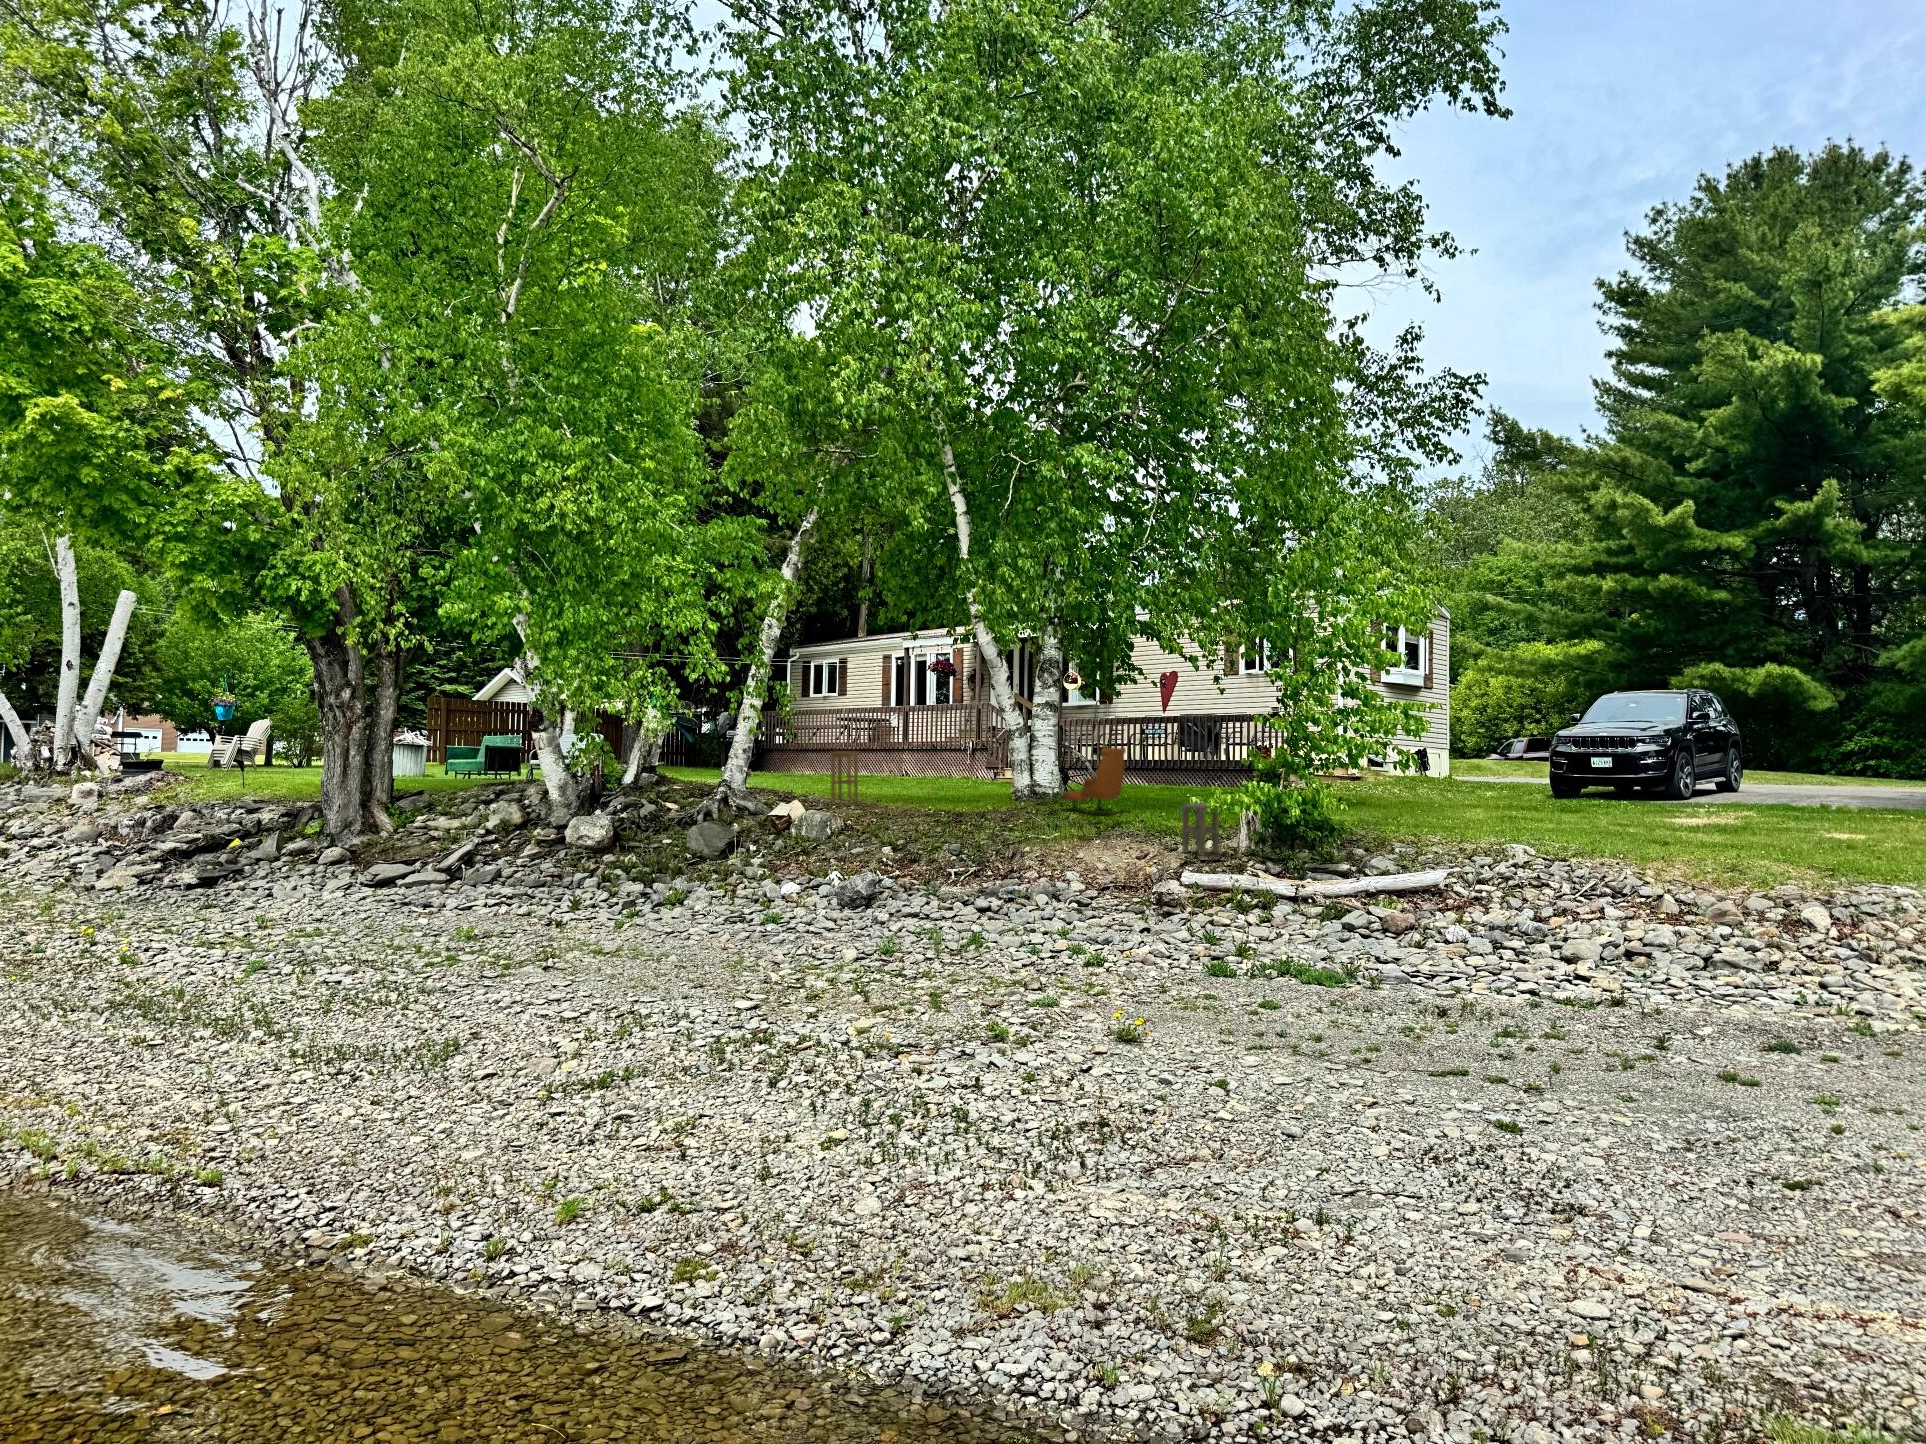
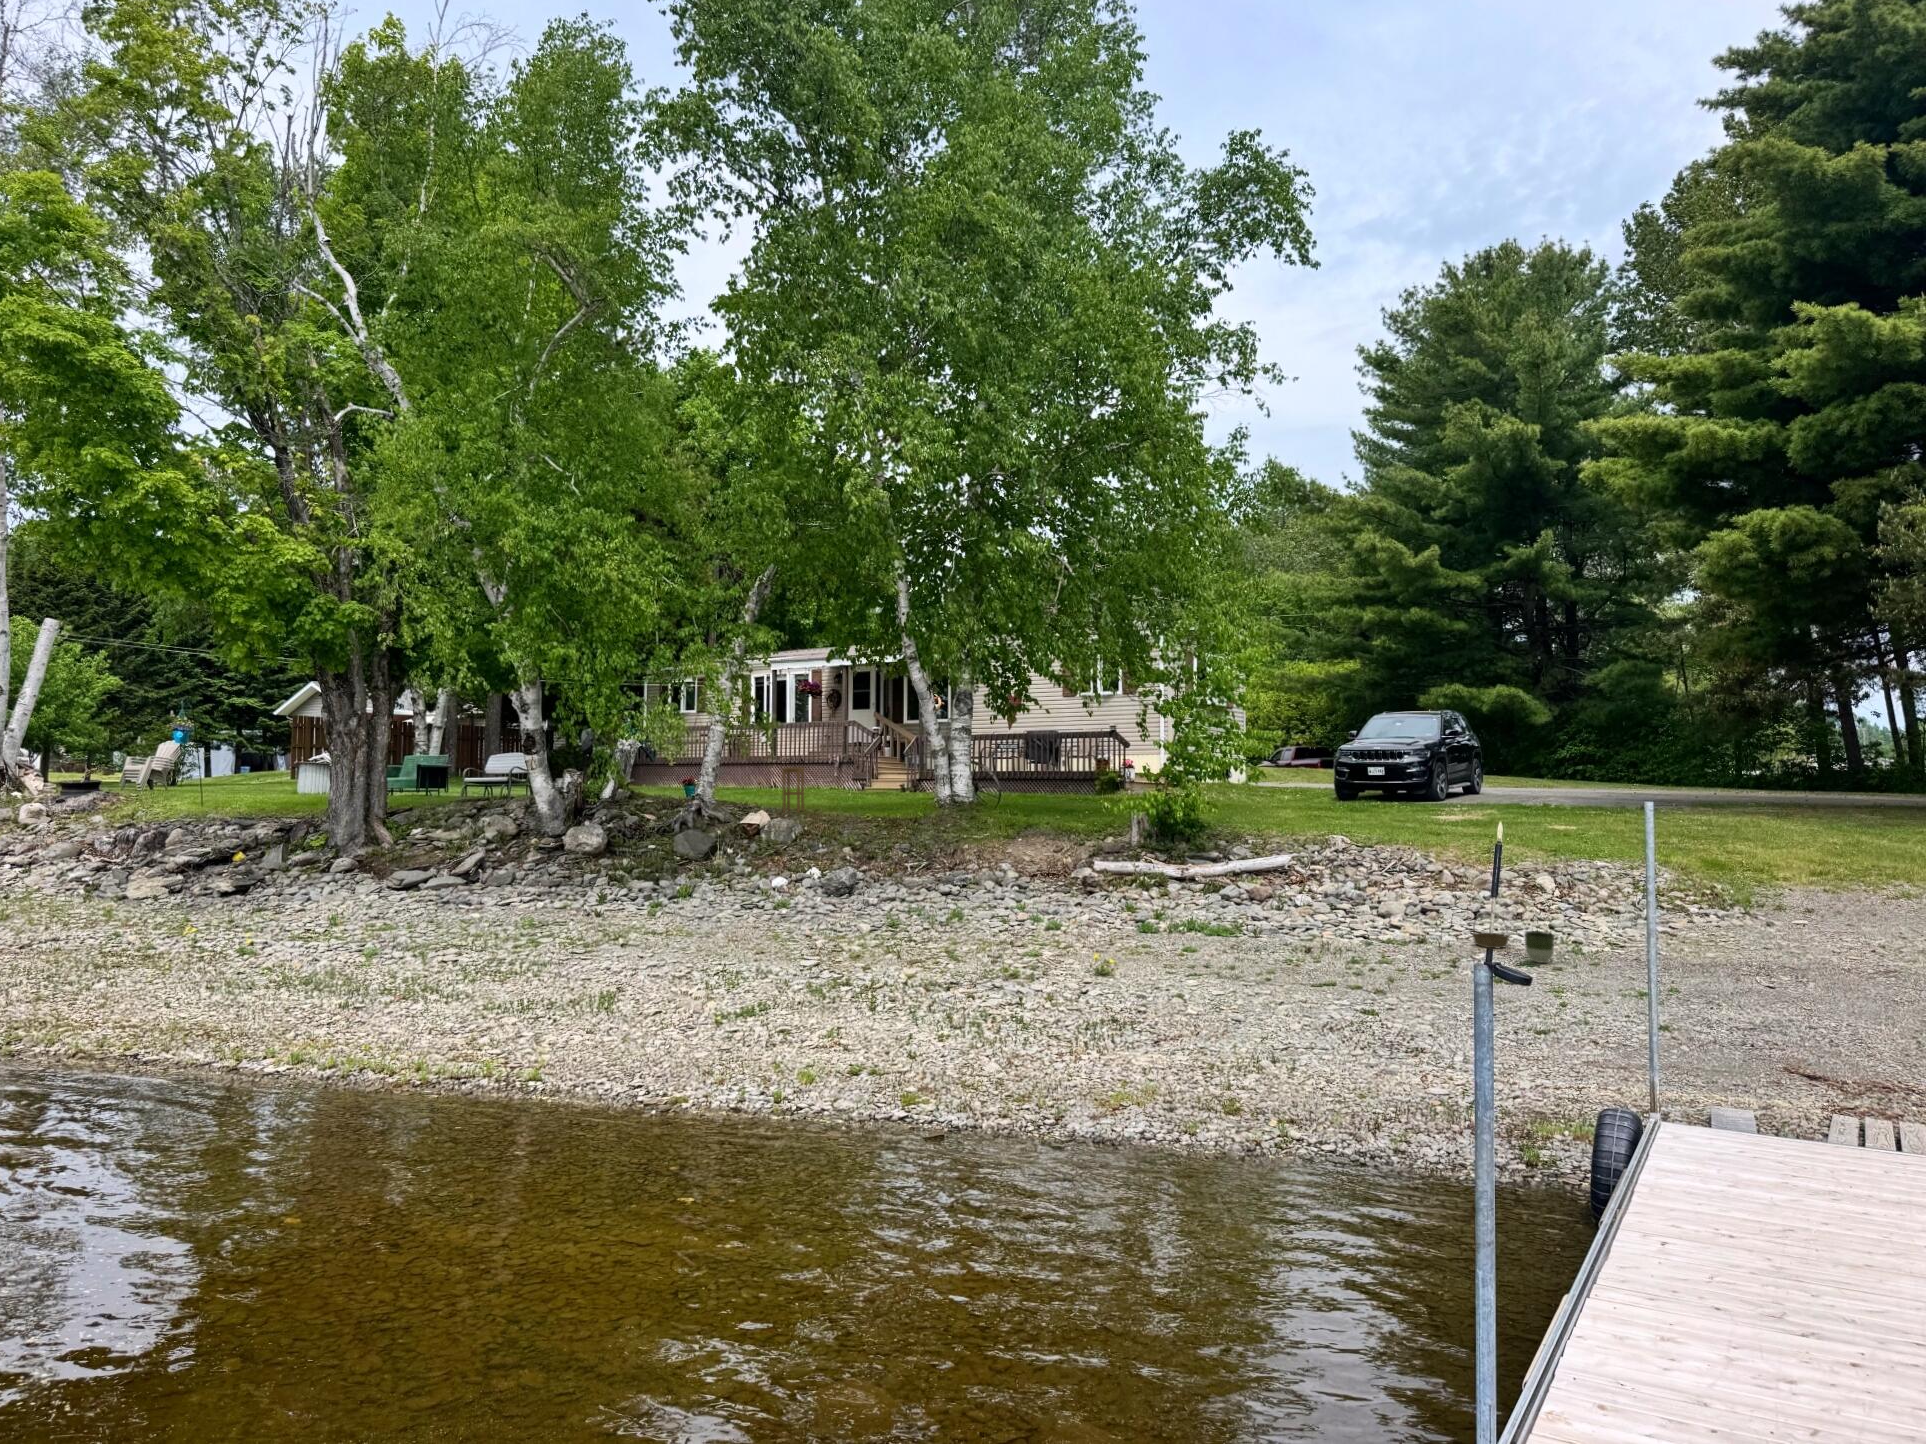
lounge chair: present [1063,747,1126,813] -> none [976,762,1032,819]
side table: present [1182,803,1219,855] -> none [1093,806,1121,847]
basket: none [1695,963,1753,1018] -> present [1472,916,1509,948]
planter: none [1774,997,1822,1045] -> present [1525,931,1554,963]

